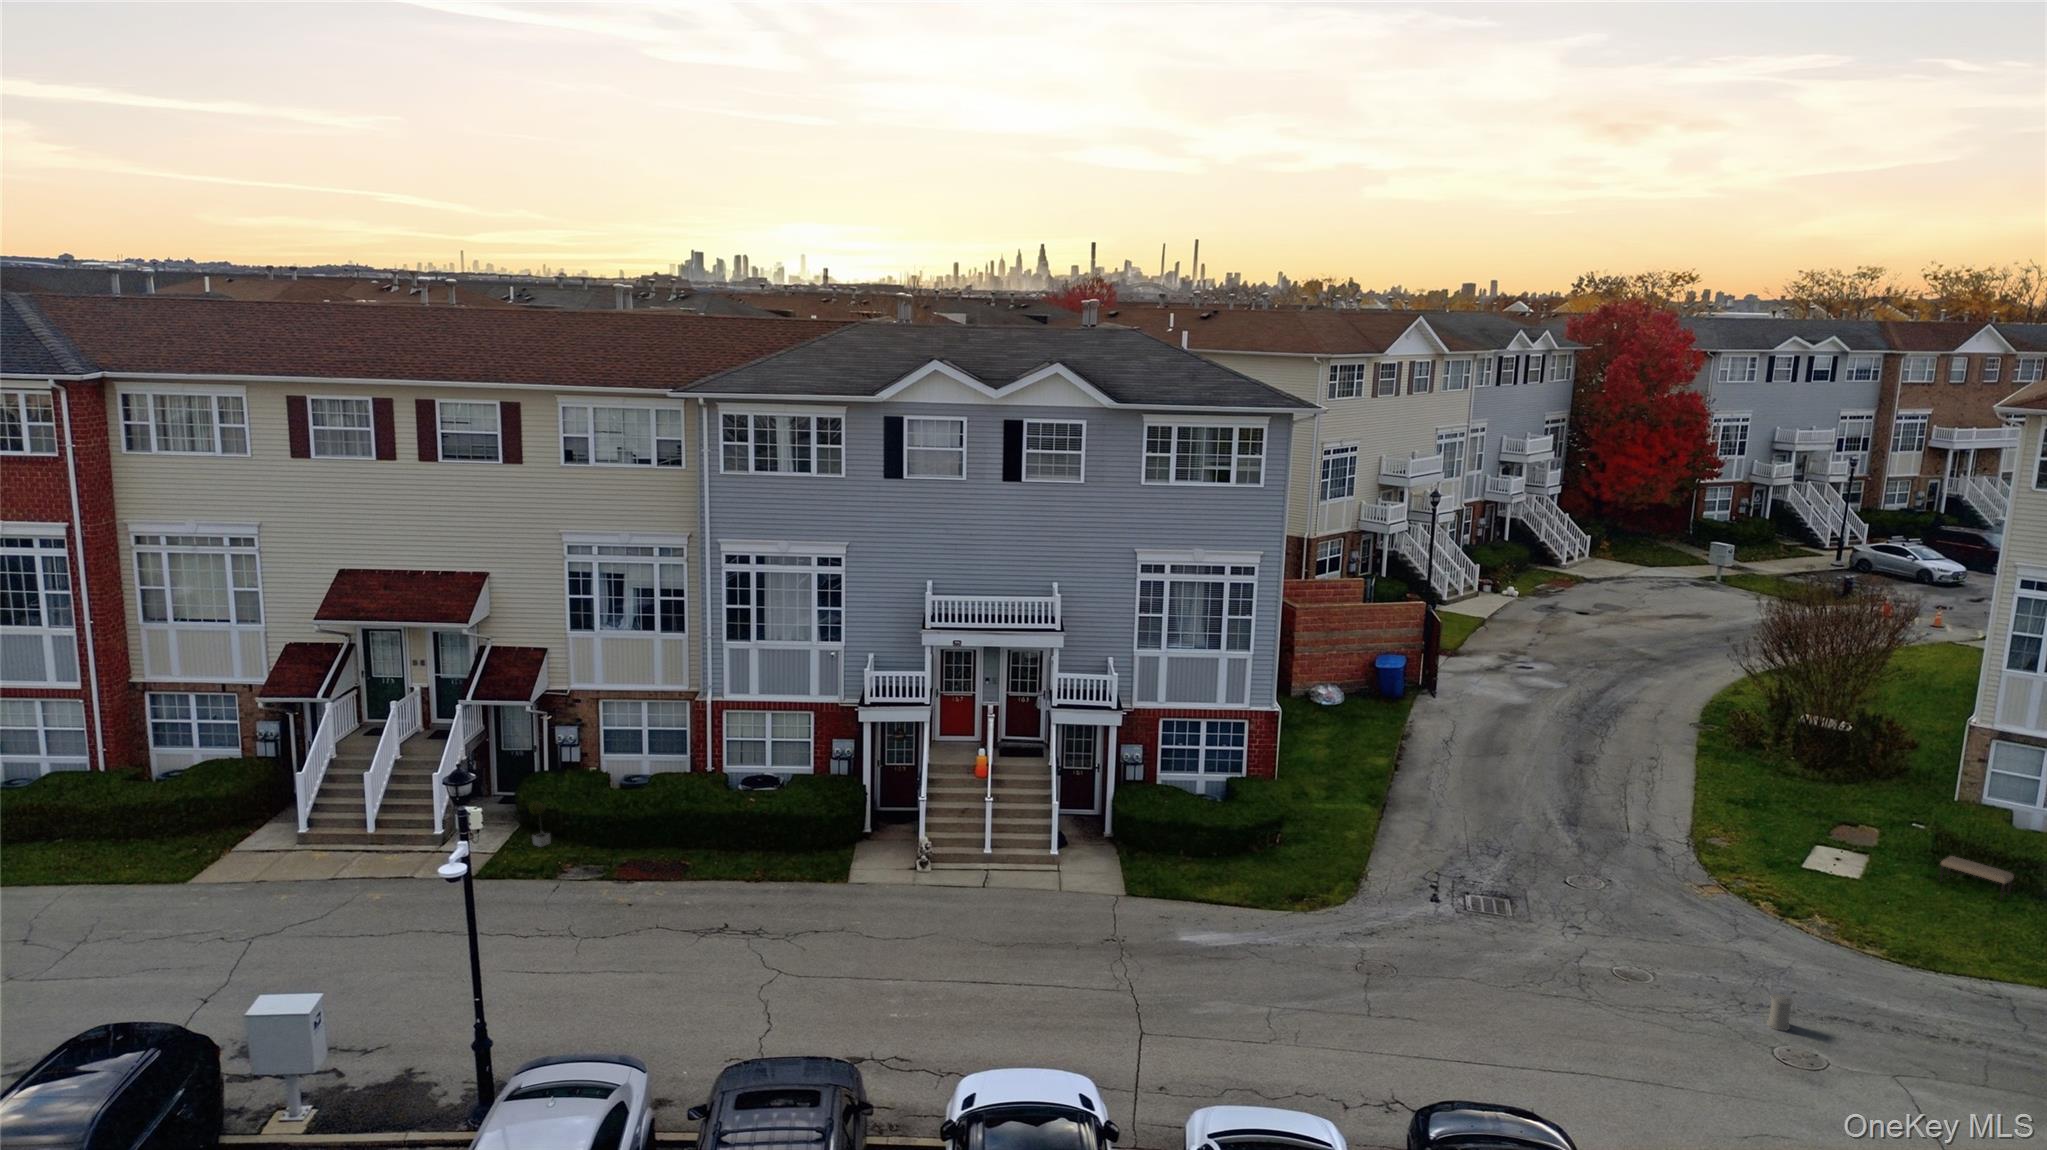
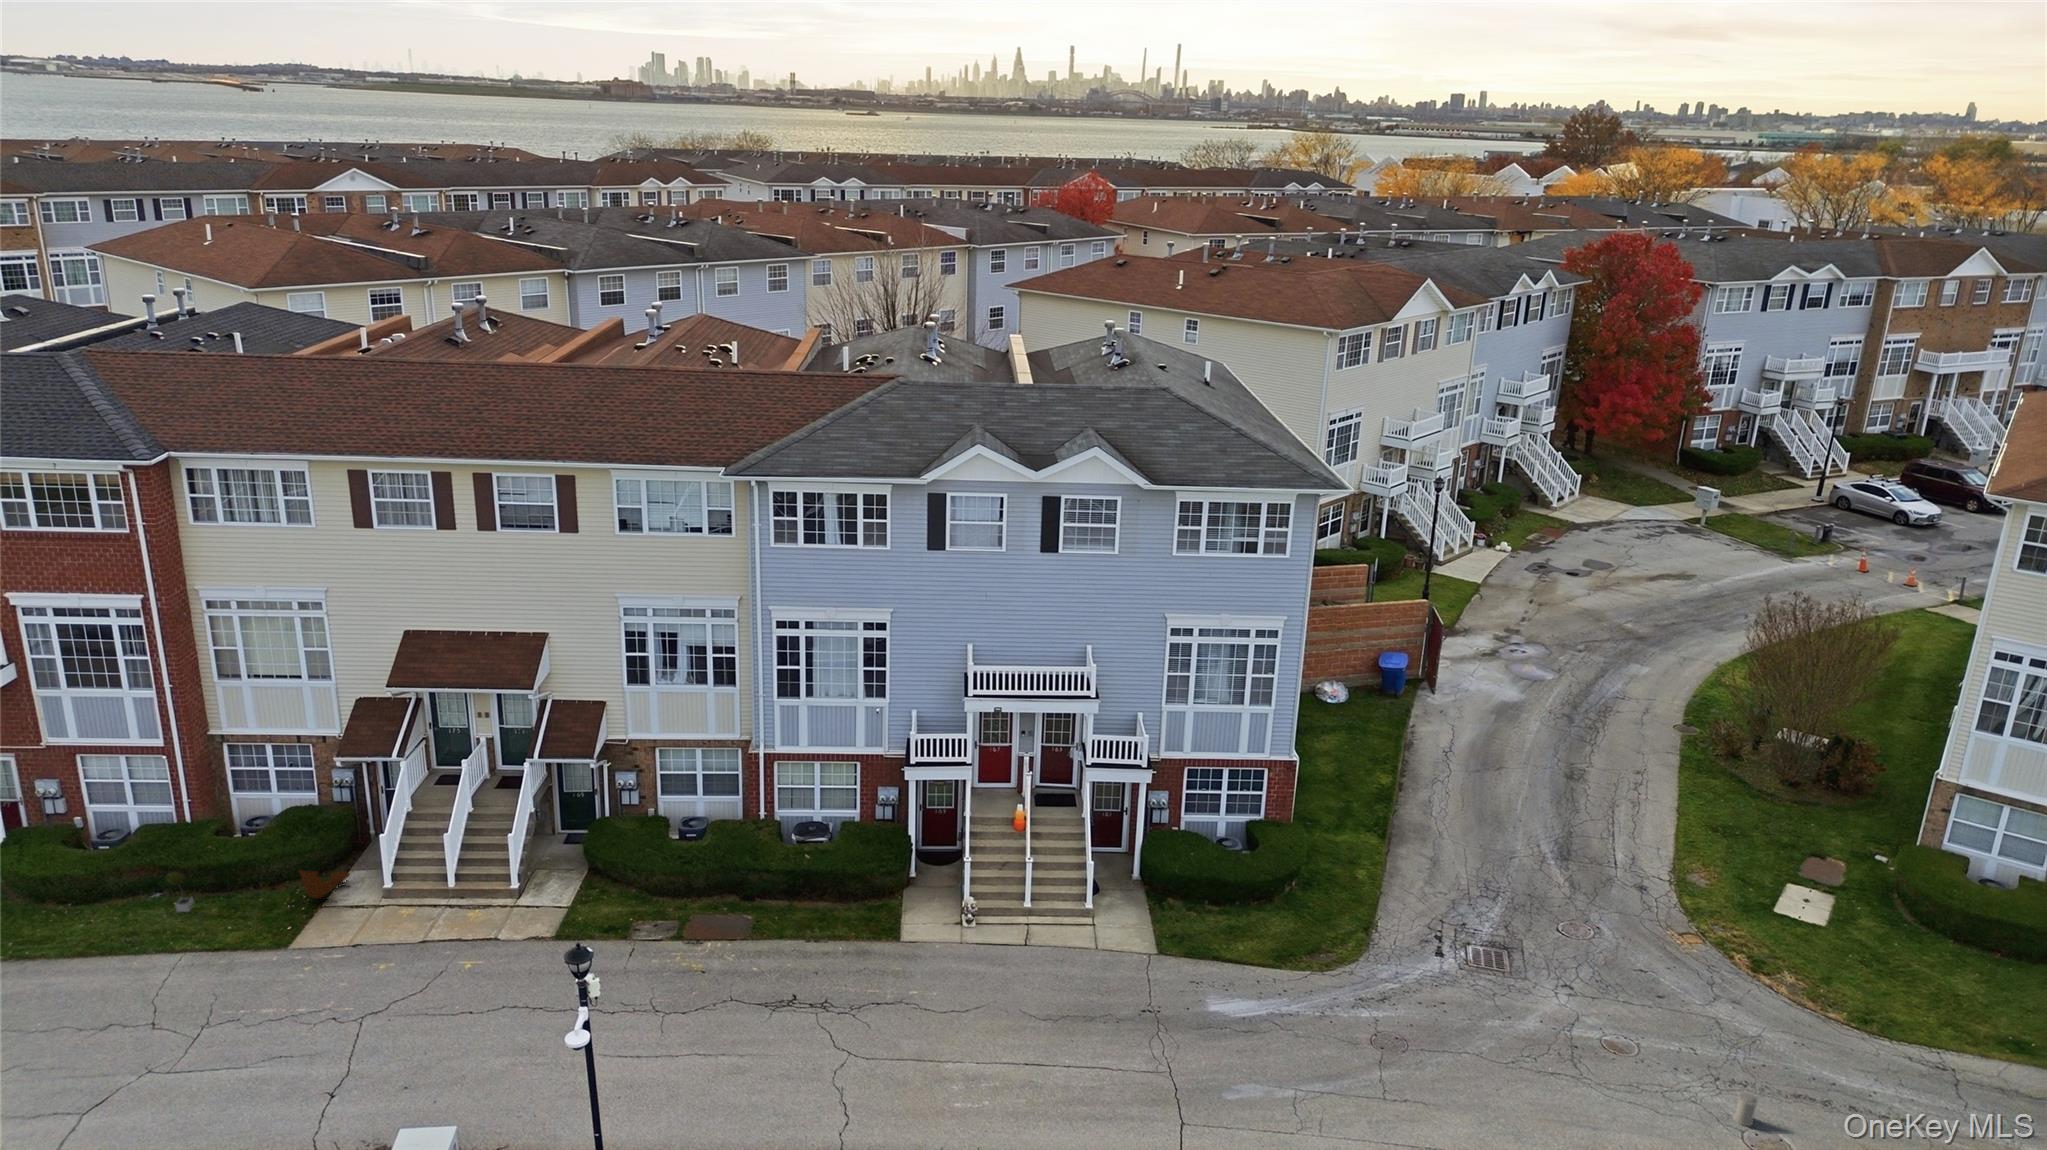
potted tree: present [529,801,551,847] -> present [165,872,194,912]
lounge chair: none [204,804,262,851] -> present [299,870,350,901]
bench: present [1939,856,2014,900] -> none [1893,914,1961,962]

